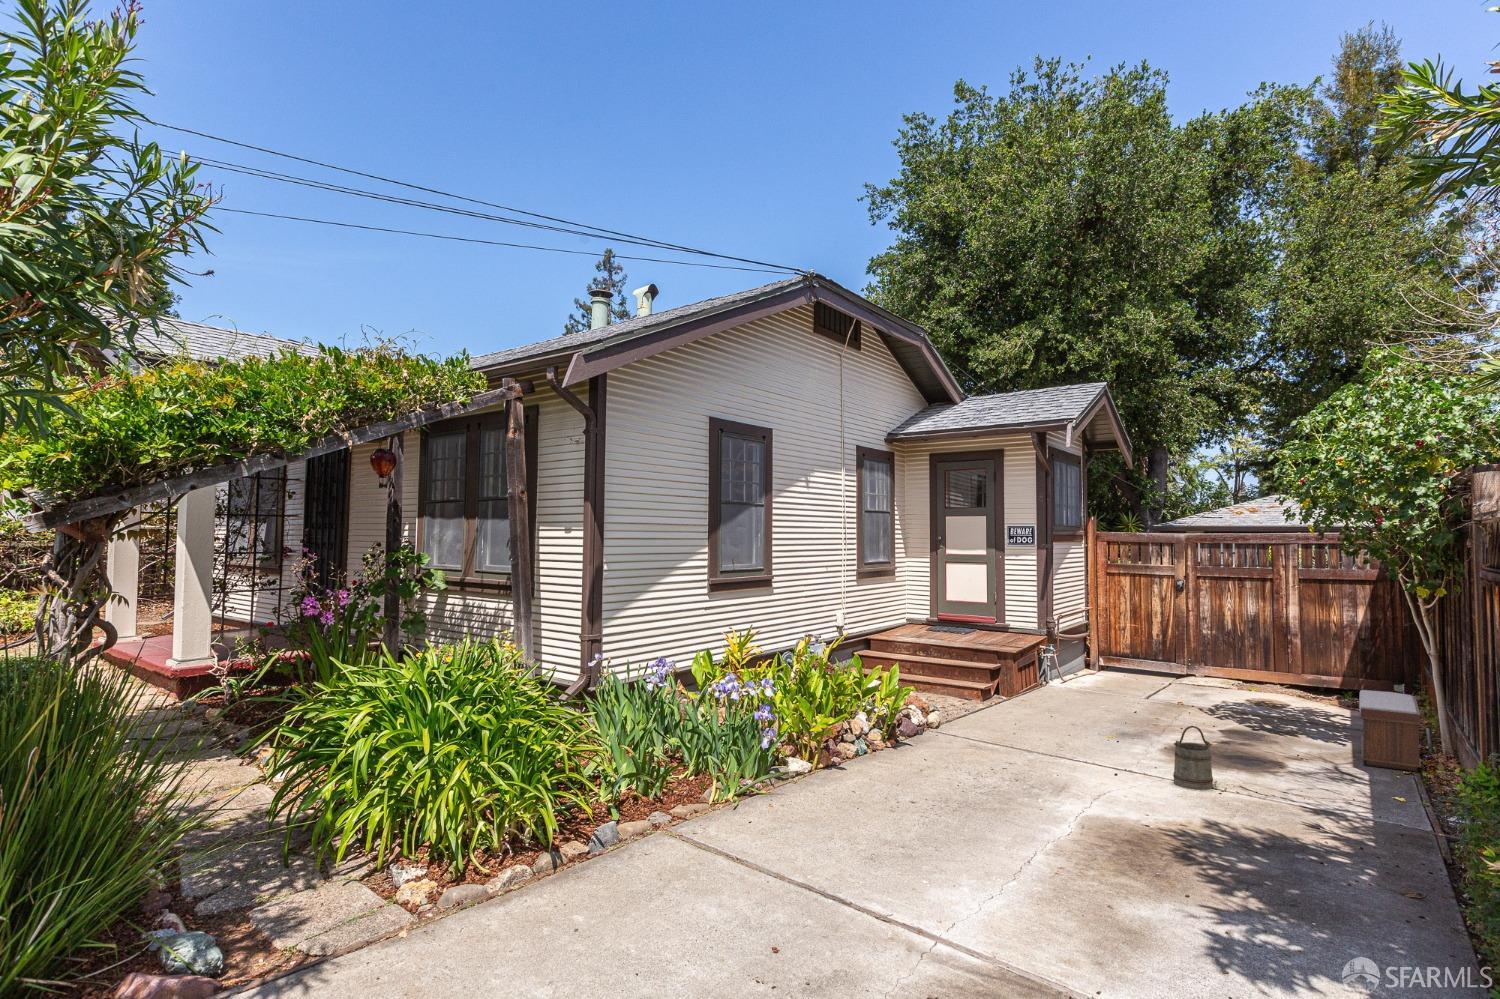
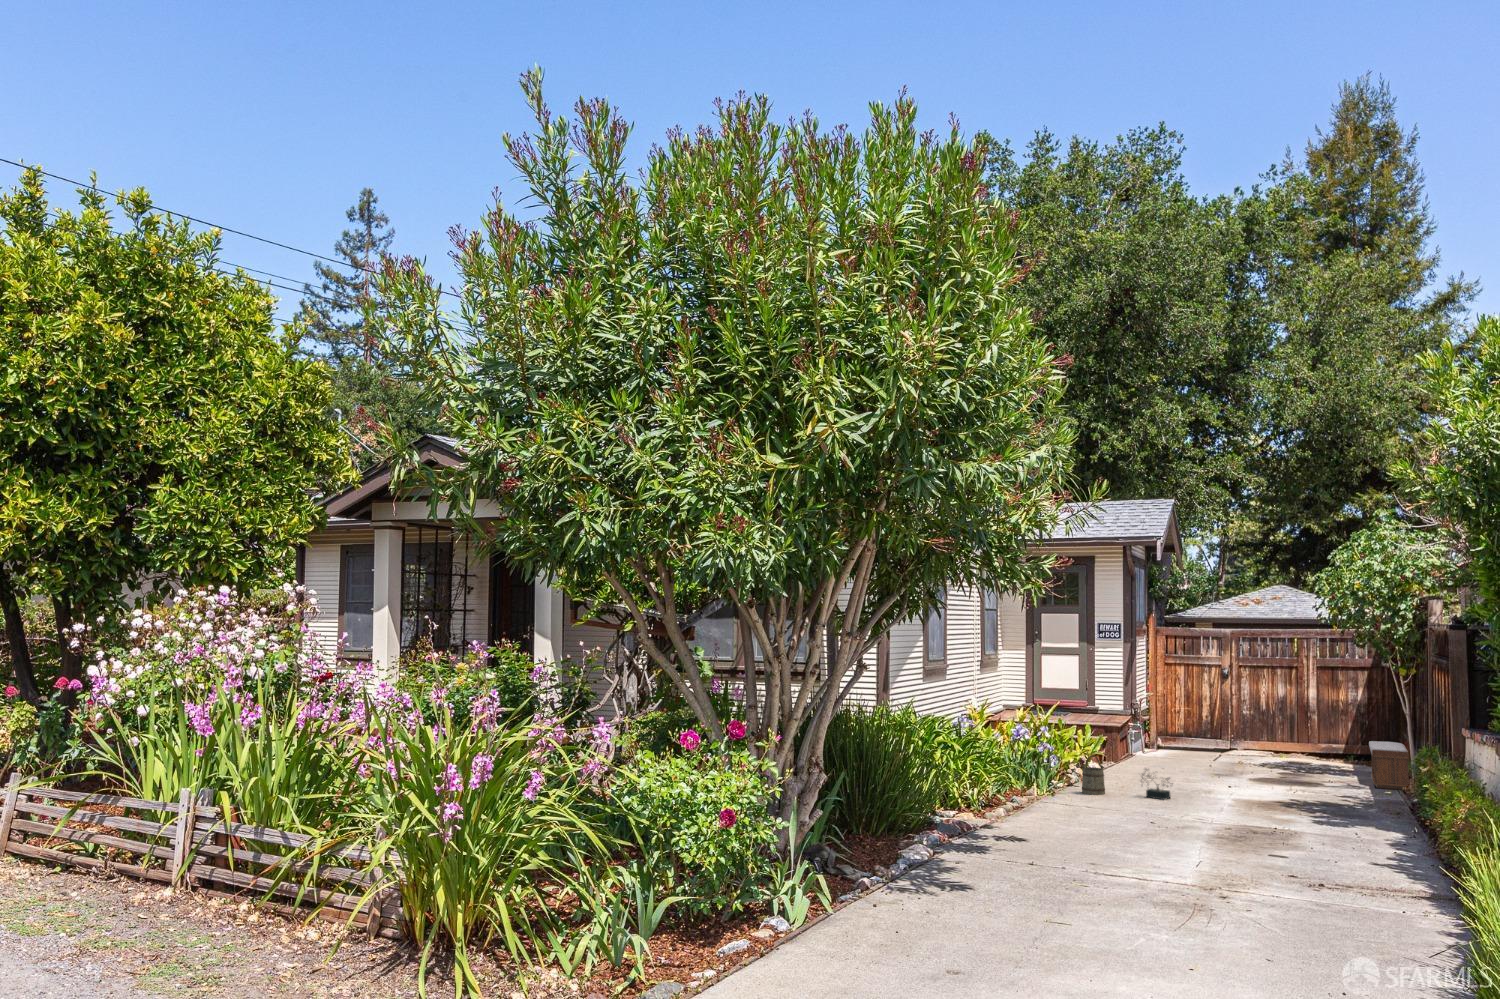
bucket: present [1173,726,1213,790] -> present [1082,755,1105,795]
decorative plant: none [973,734,1026,786] -> present [1141,769,1173,800]

